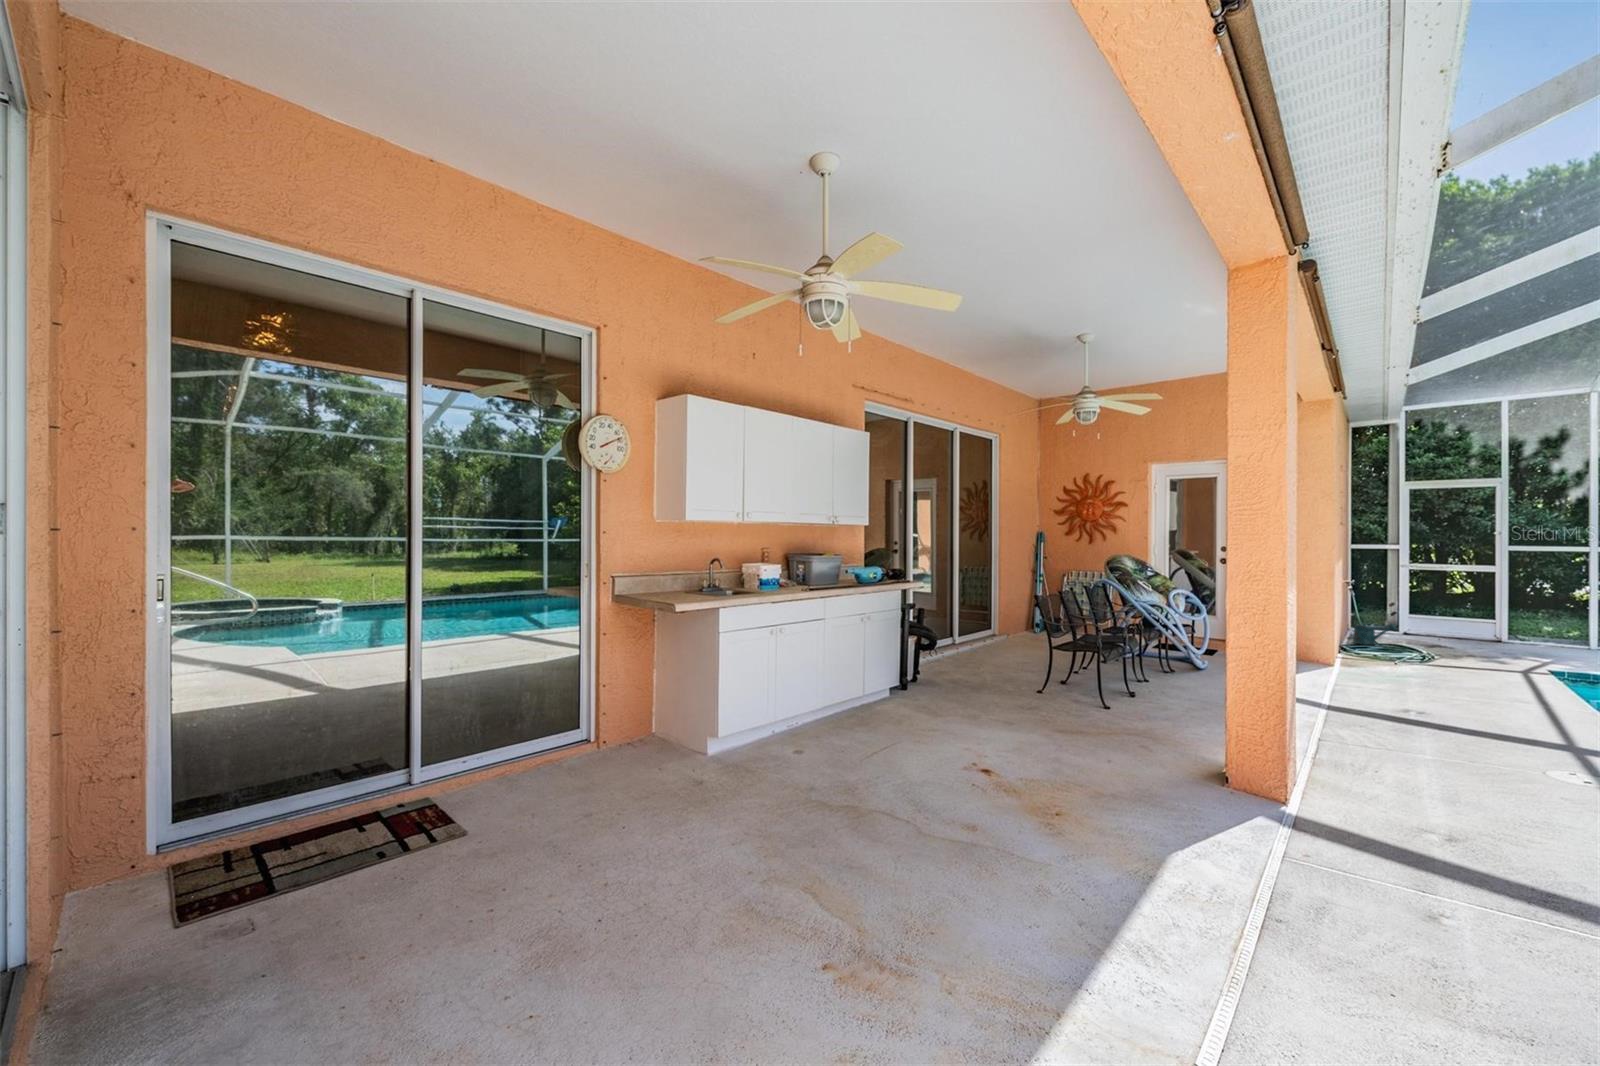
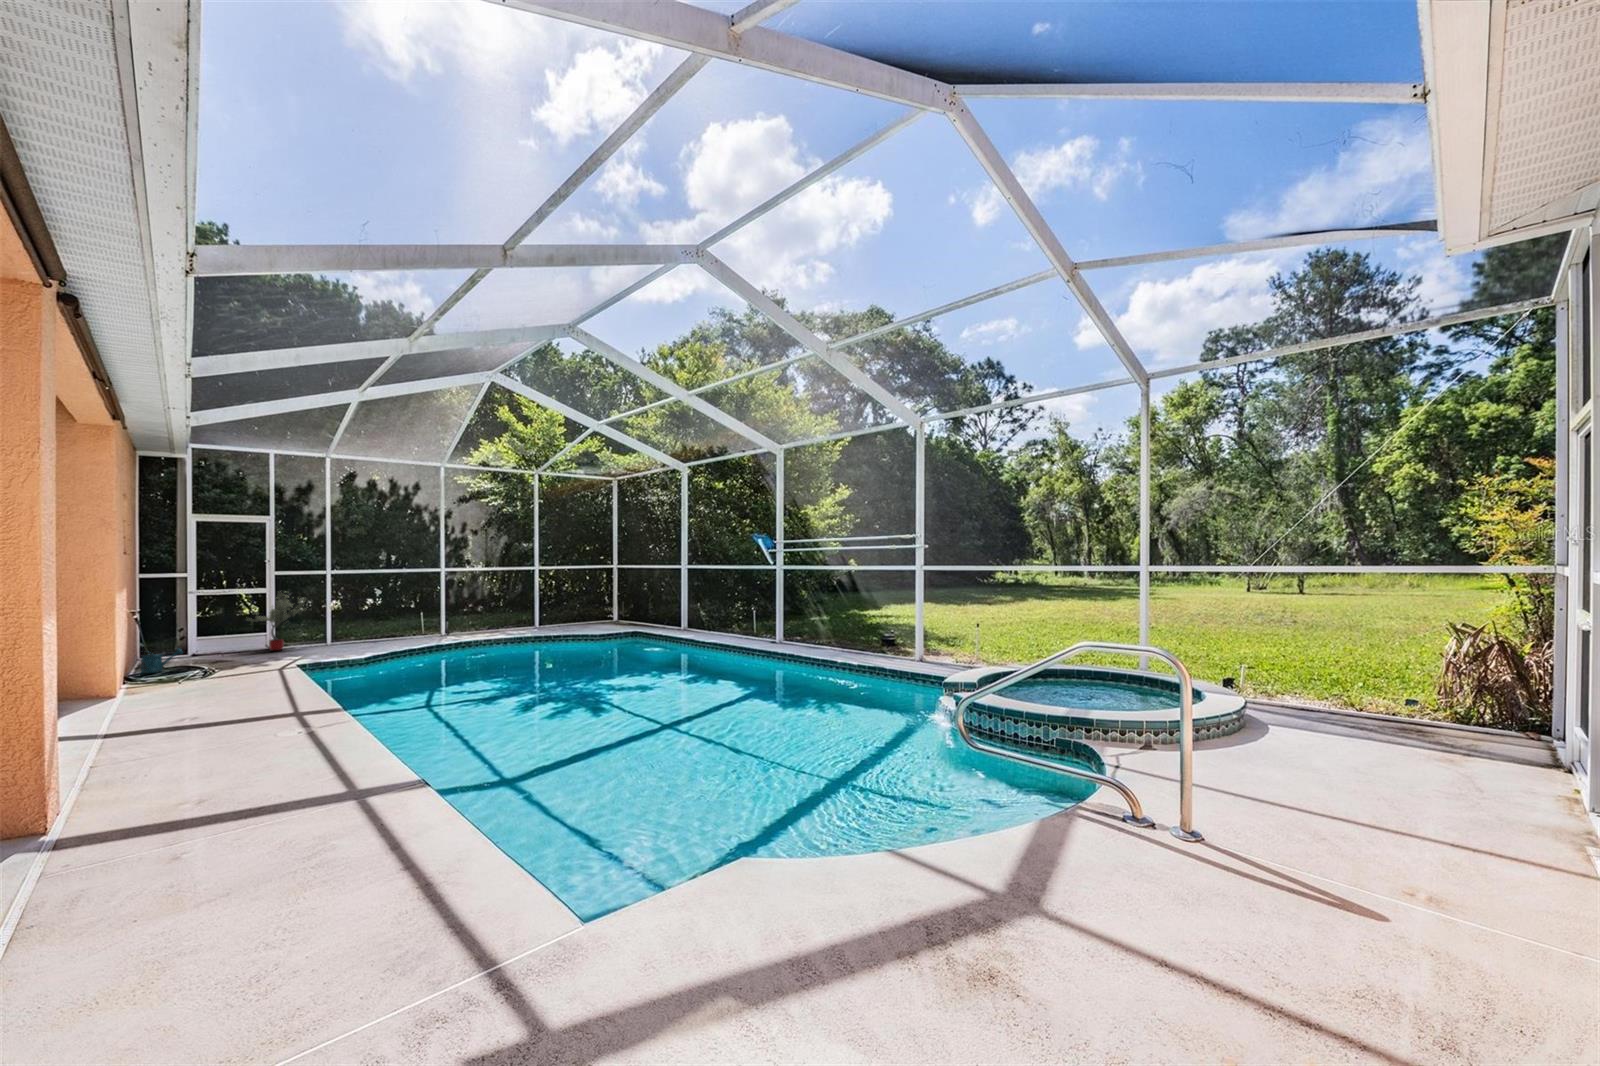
potted tree: none [1467,571,1558,646] -> present [247,591,306,651]

